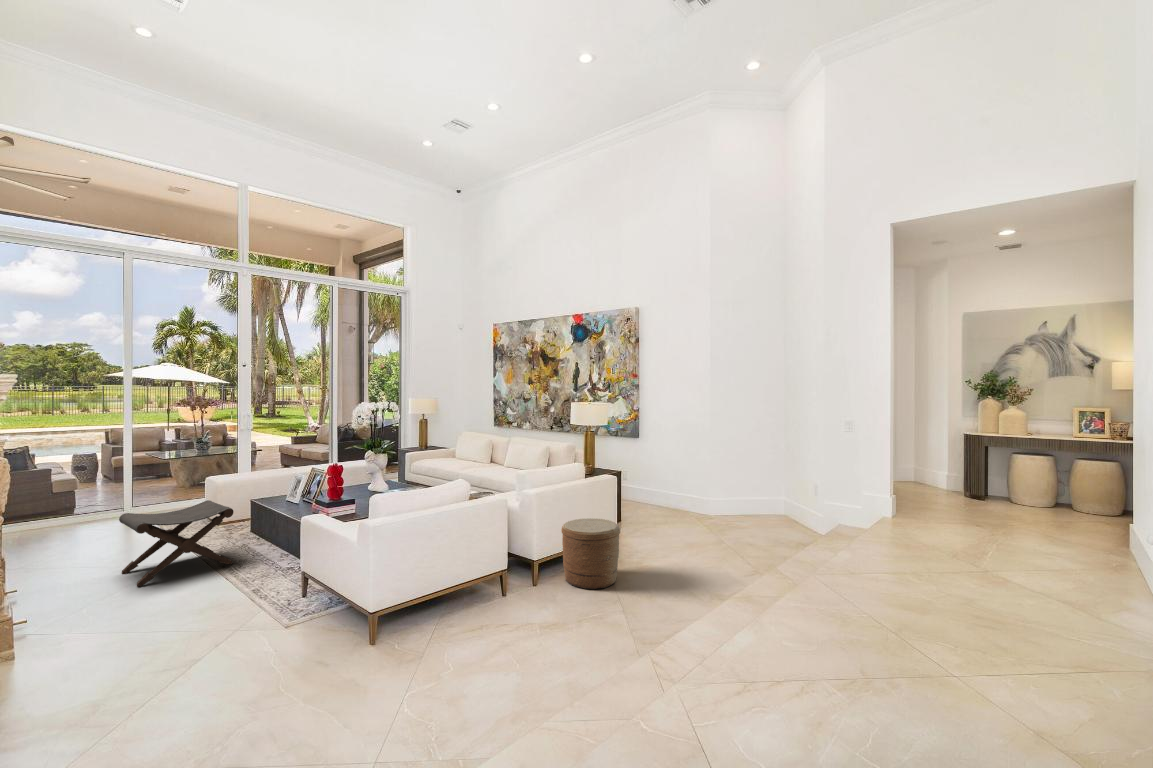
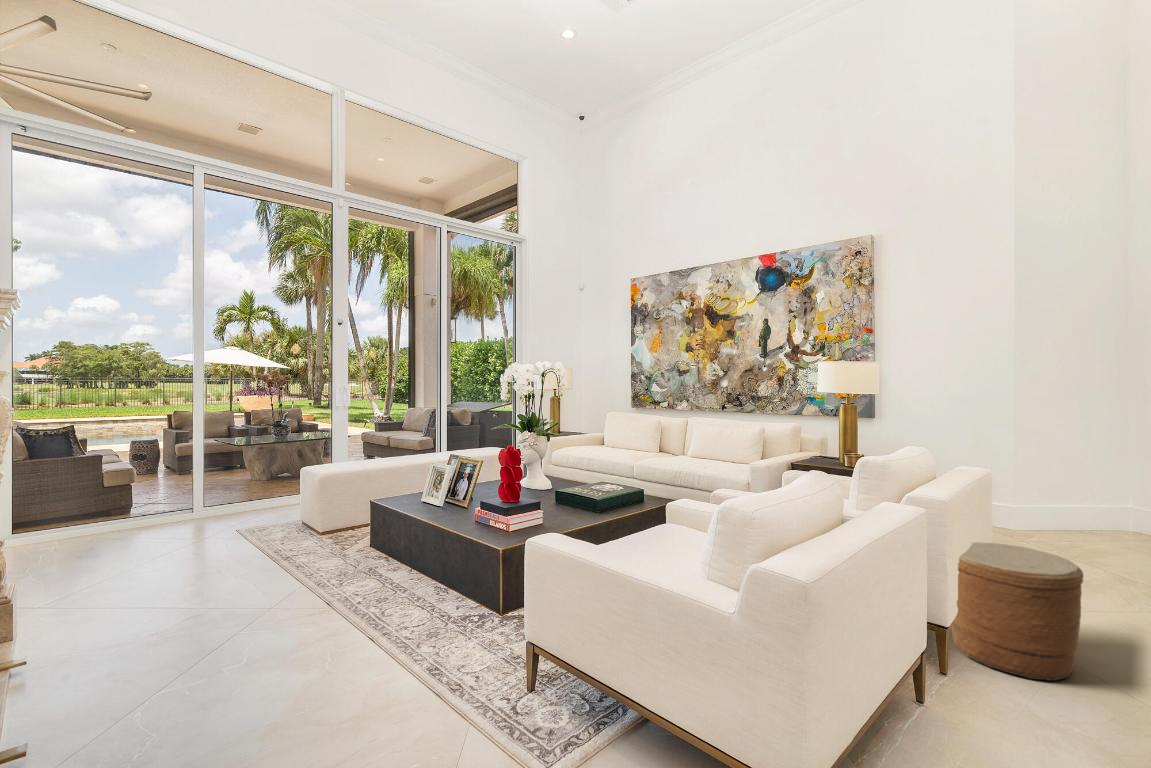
footstool: present [119,500,234,587] -> none [196,503,368,652]

